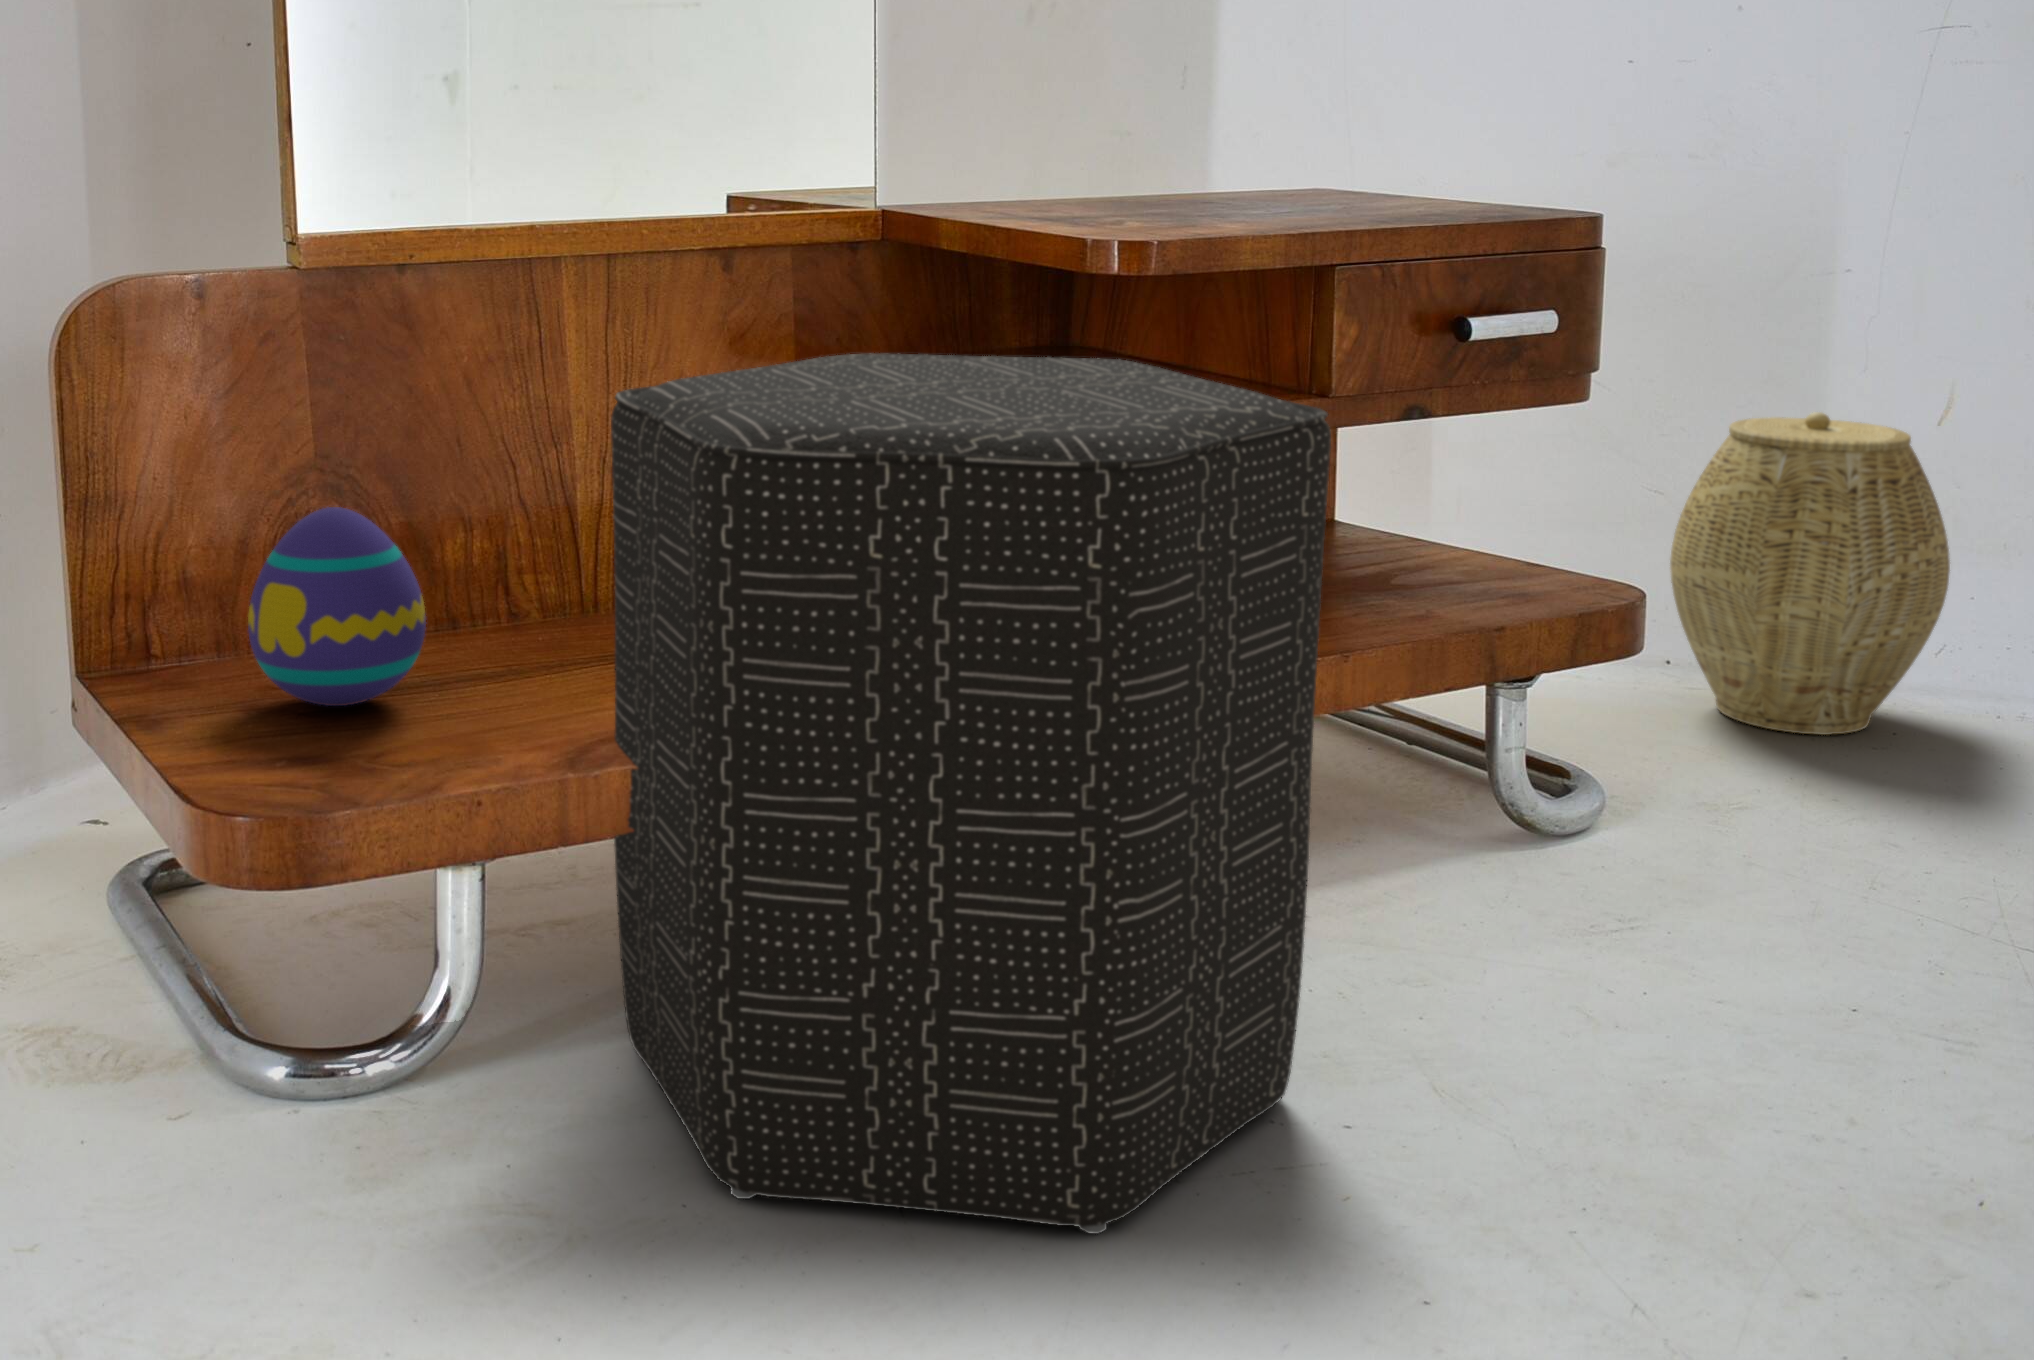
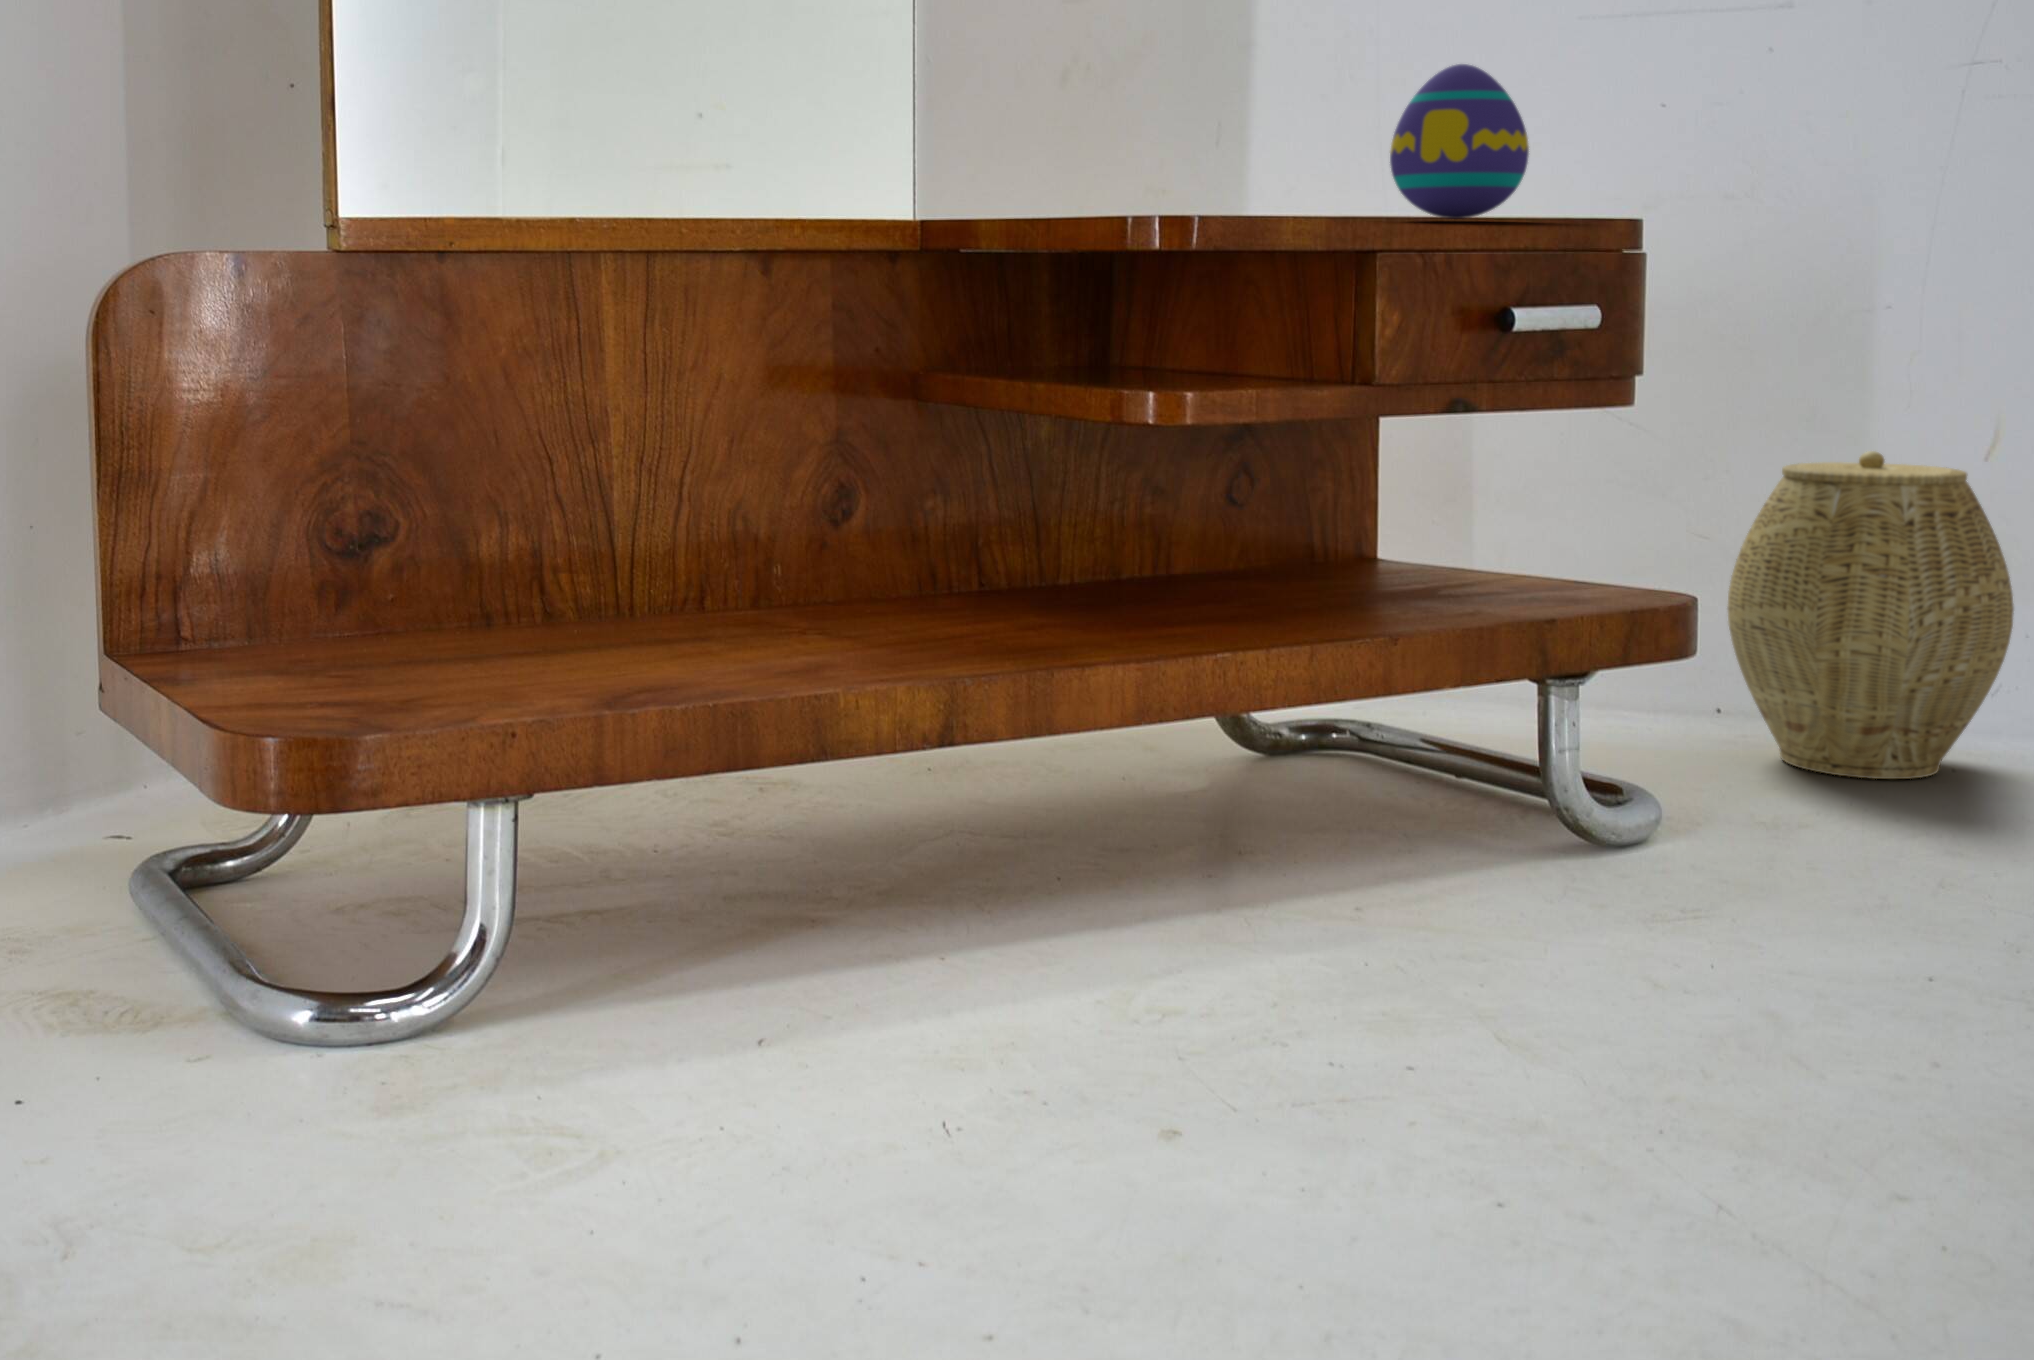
ottoman: present [611,354,1331,1234] -> none [649,321,1366,1157]
decorative egg: present [248,507,426,706] -> present [1390,64,1529,219]

